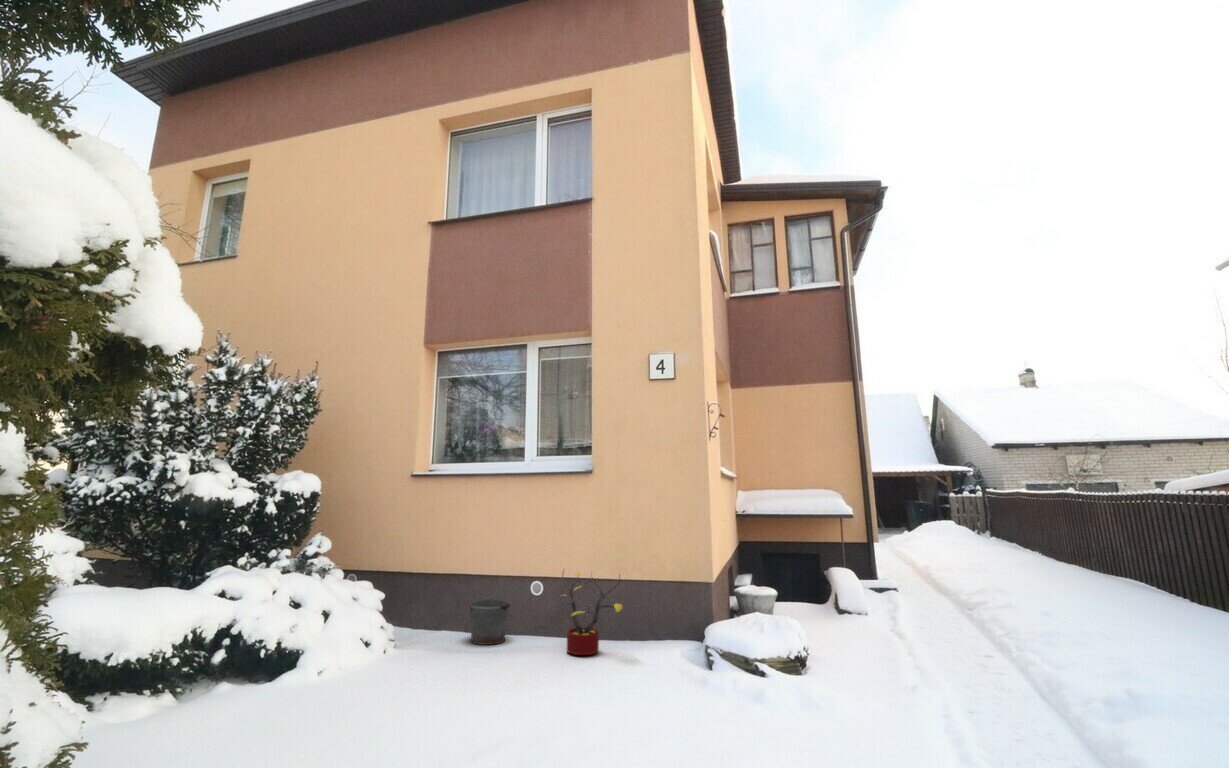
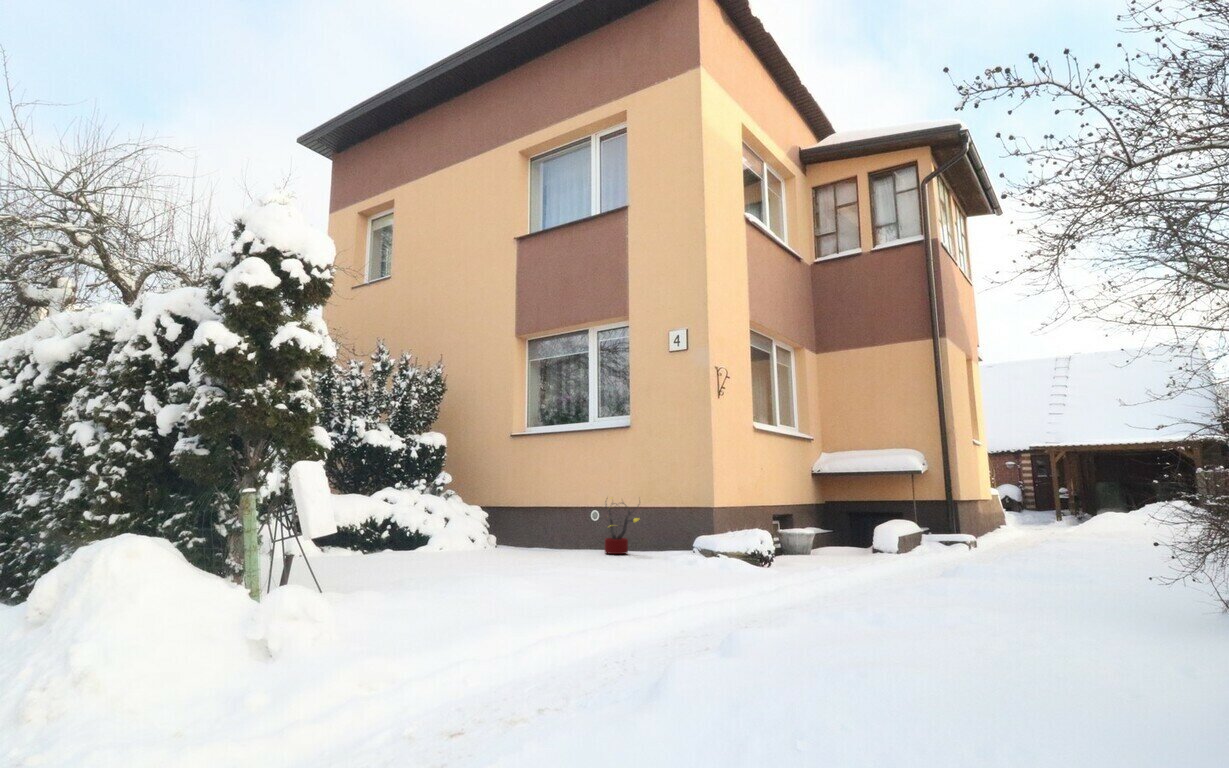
bucket: present [469,600,511,645] -> none [542,521,573,549]

